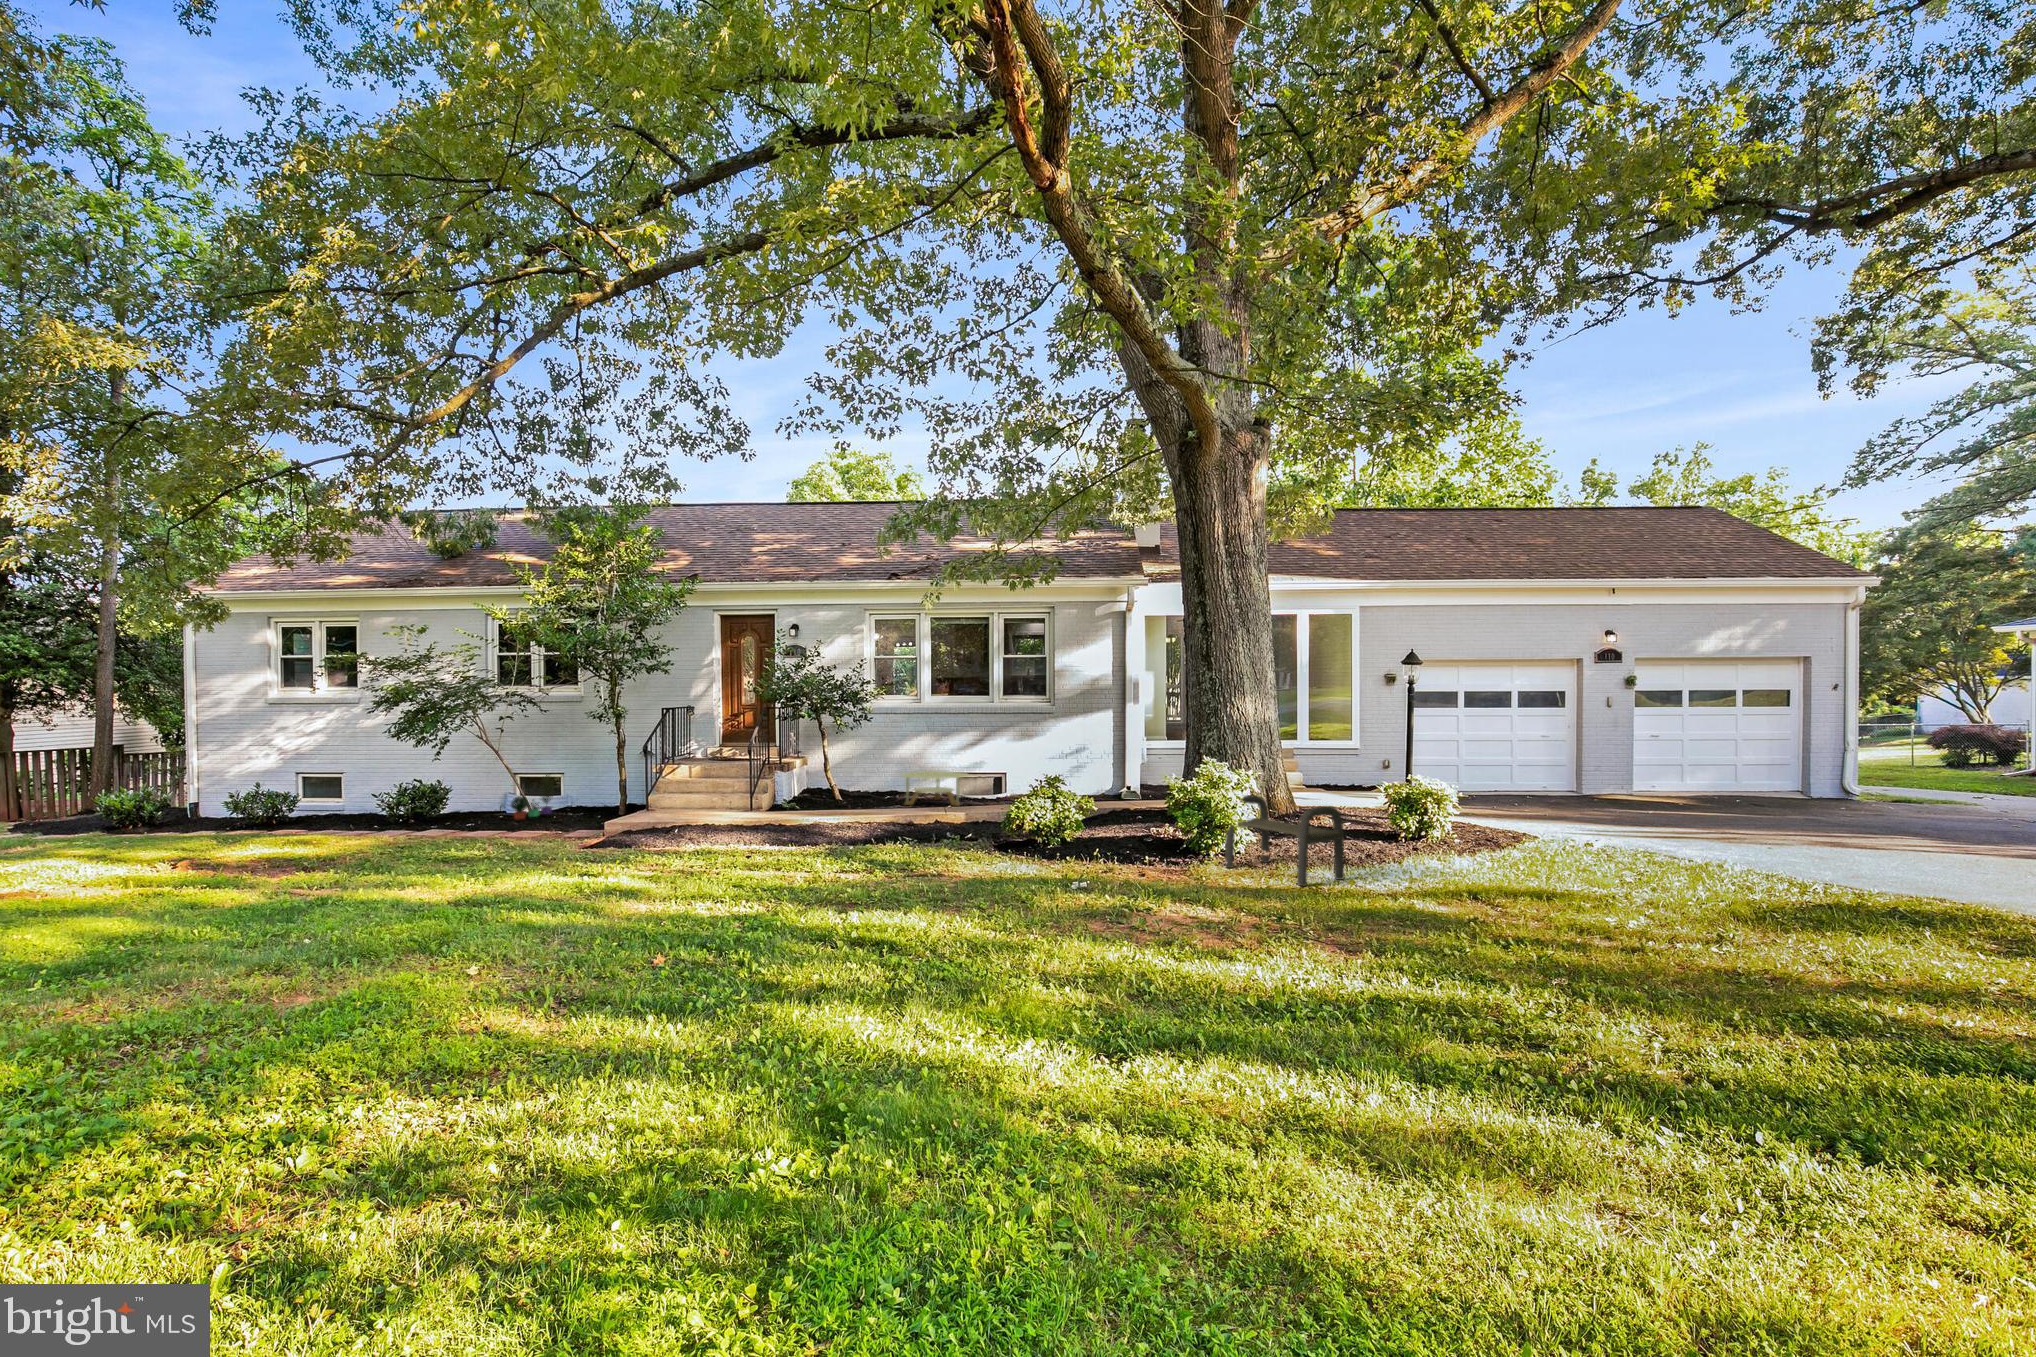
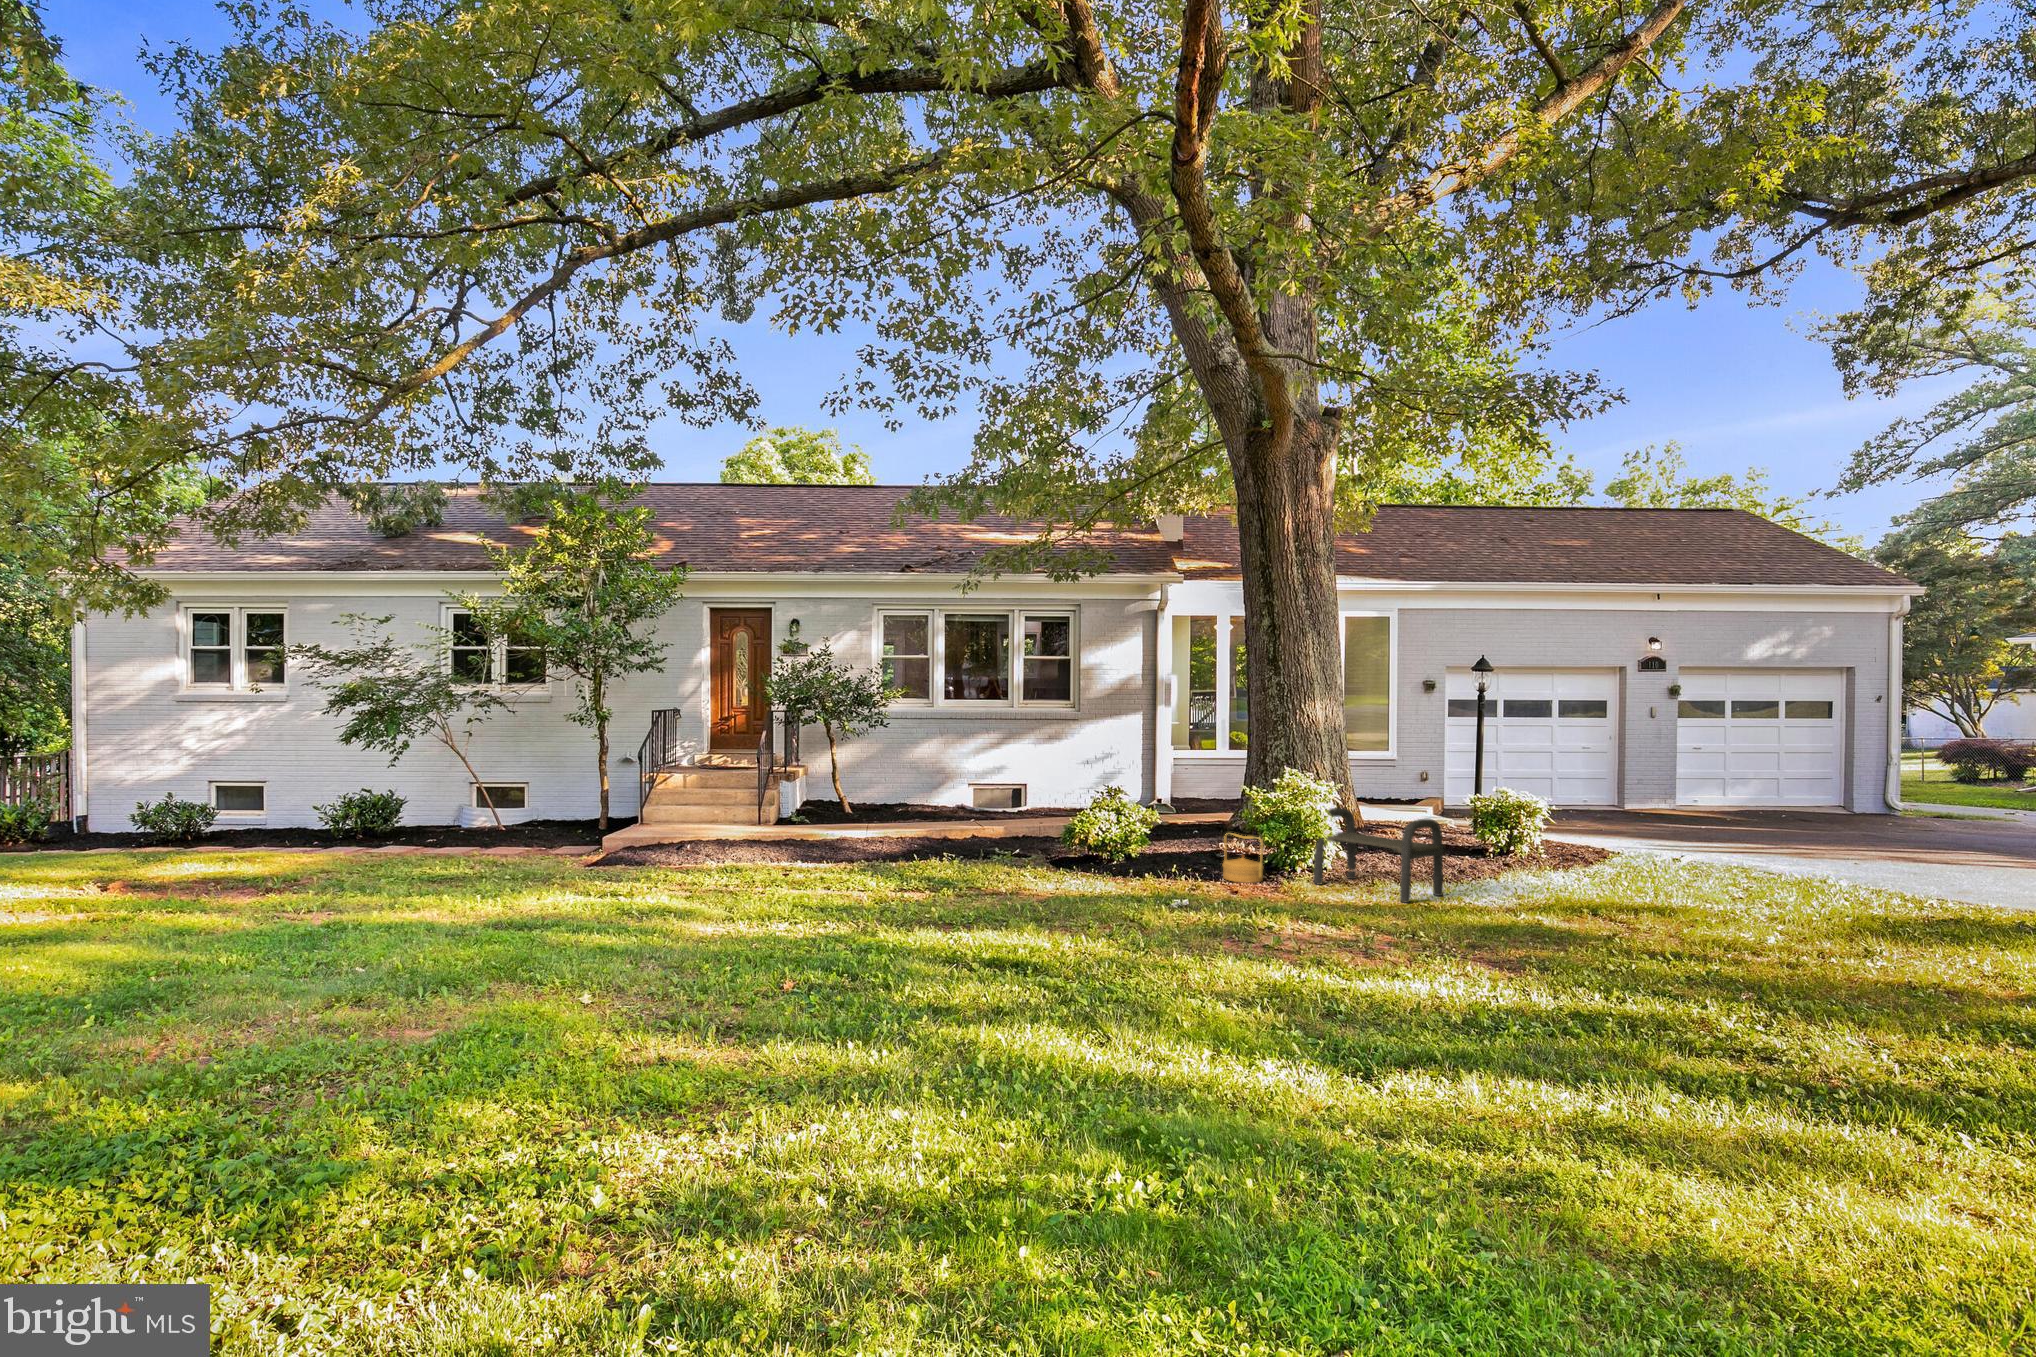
round table: present [901,771,968,806] -> none [919,782,995,820]
potted plant: present [511,775,554,819] -> none [473,783,523,836]
woven basket: none [1141,819,1180,866] -> present [1223,833,1264,883]

